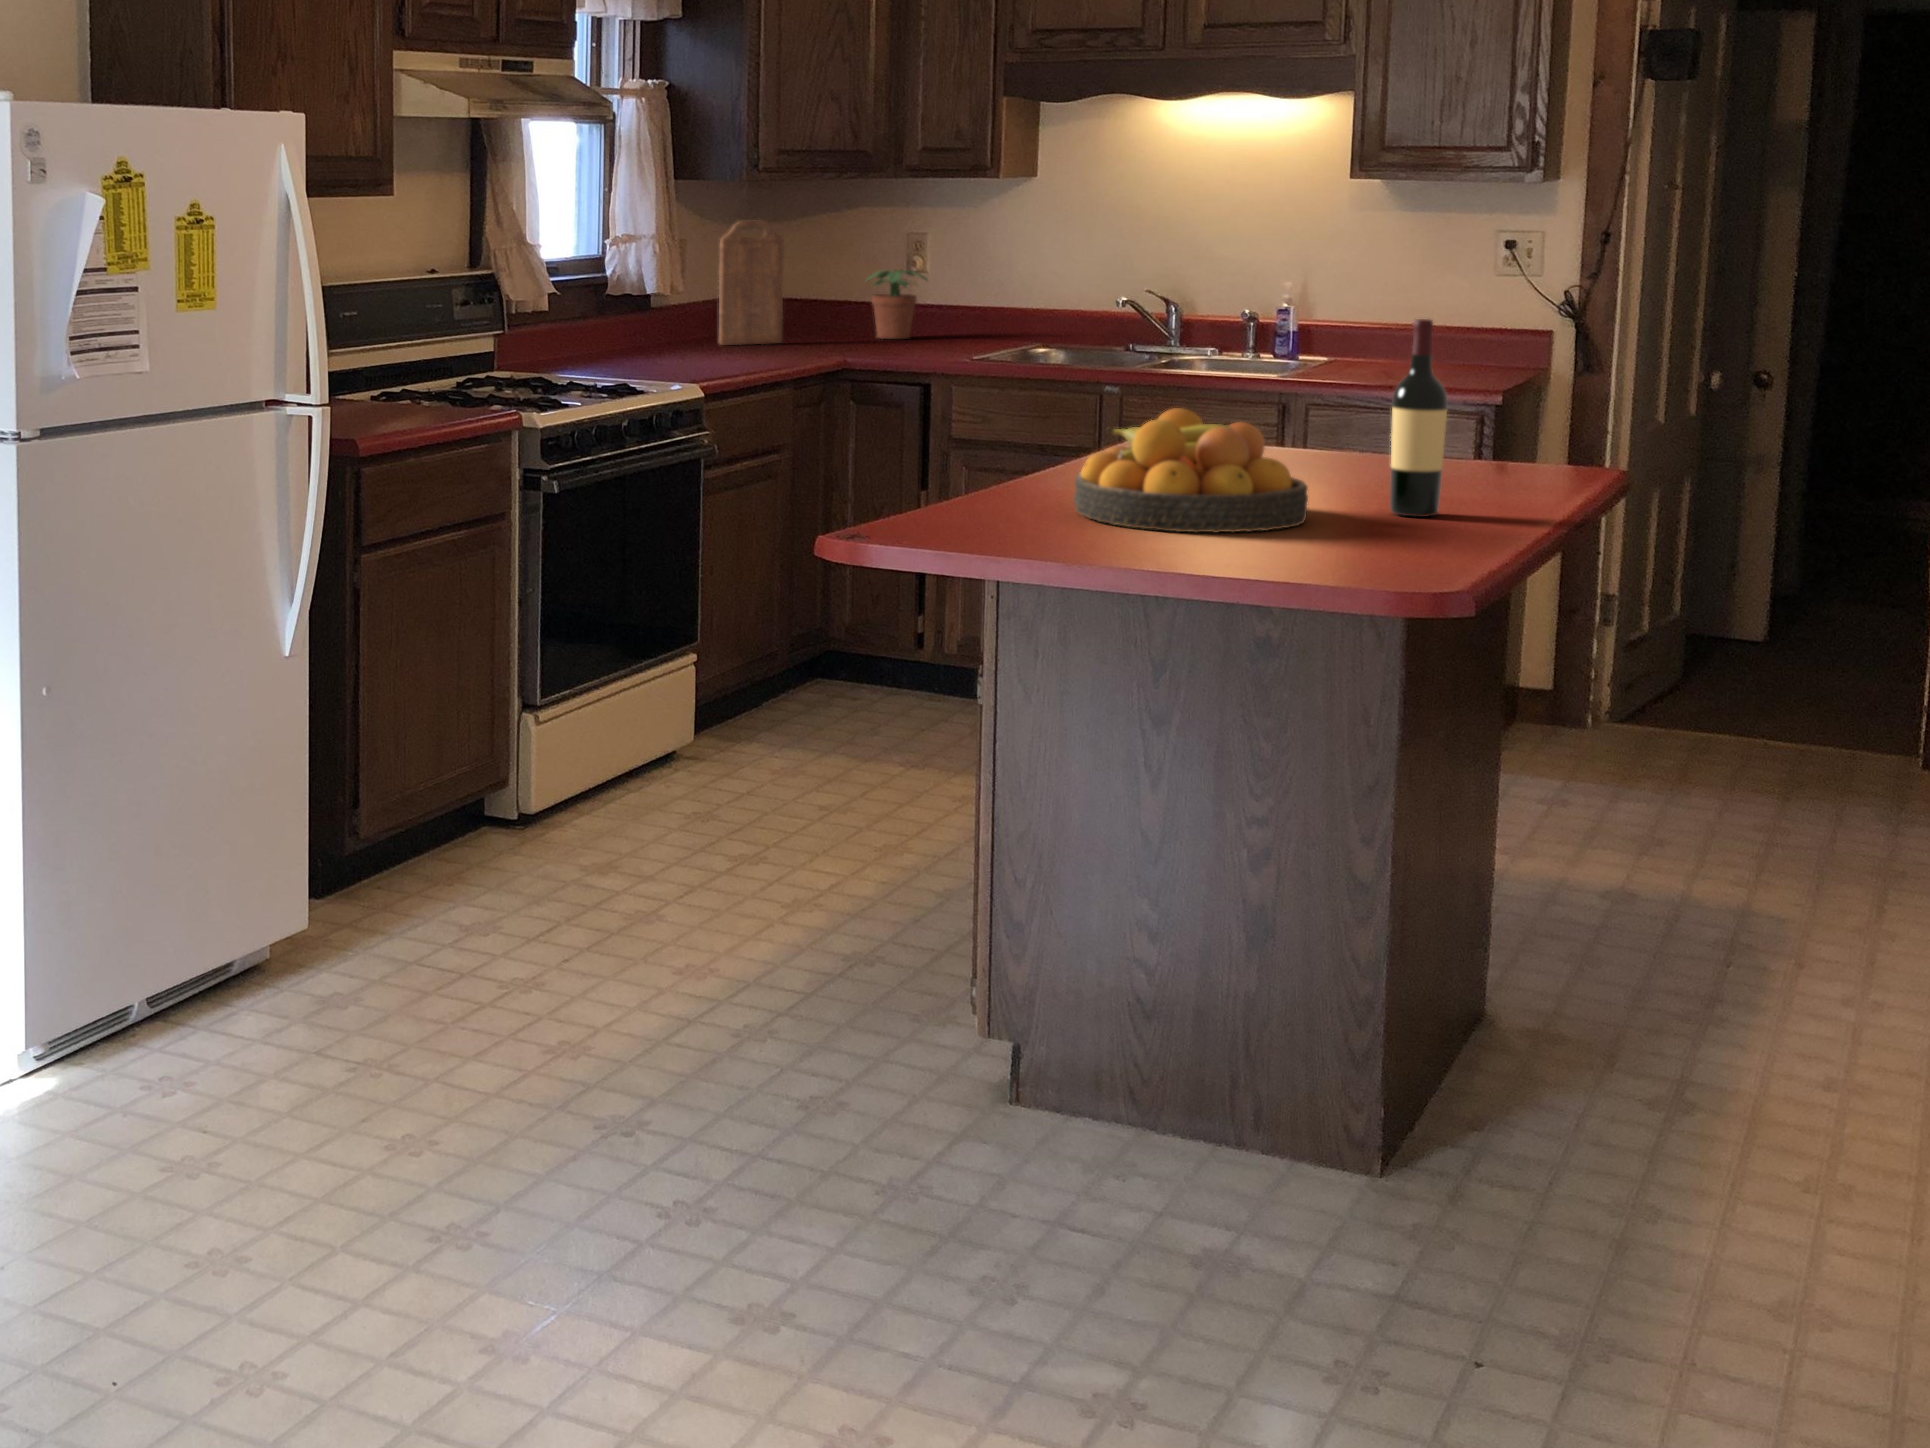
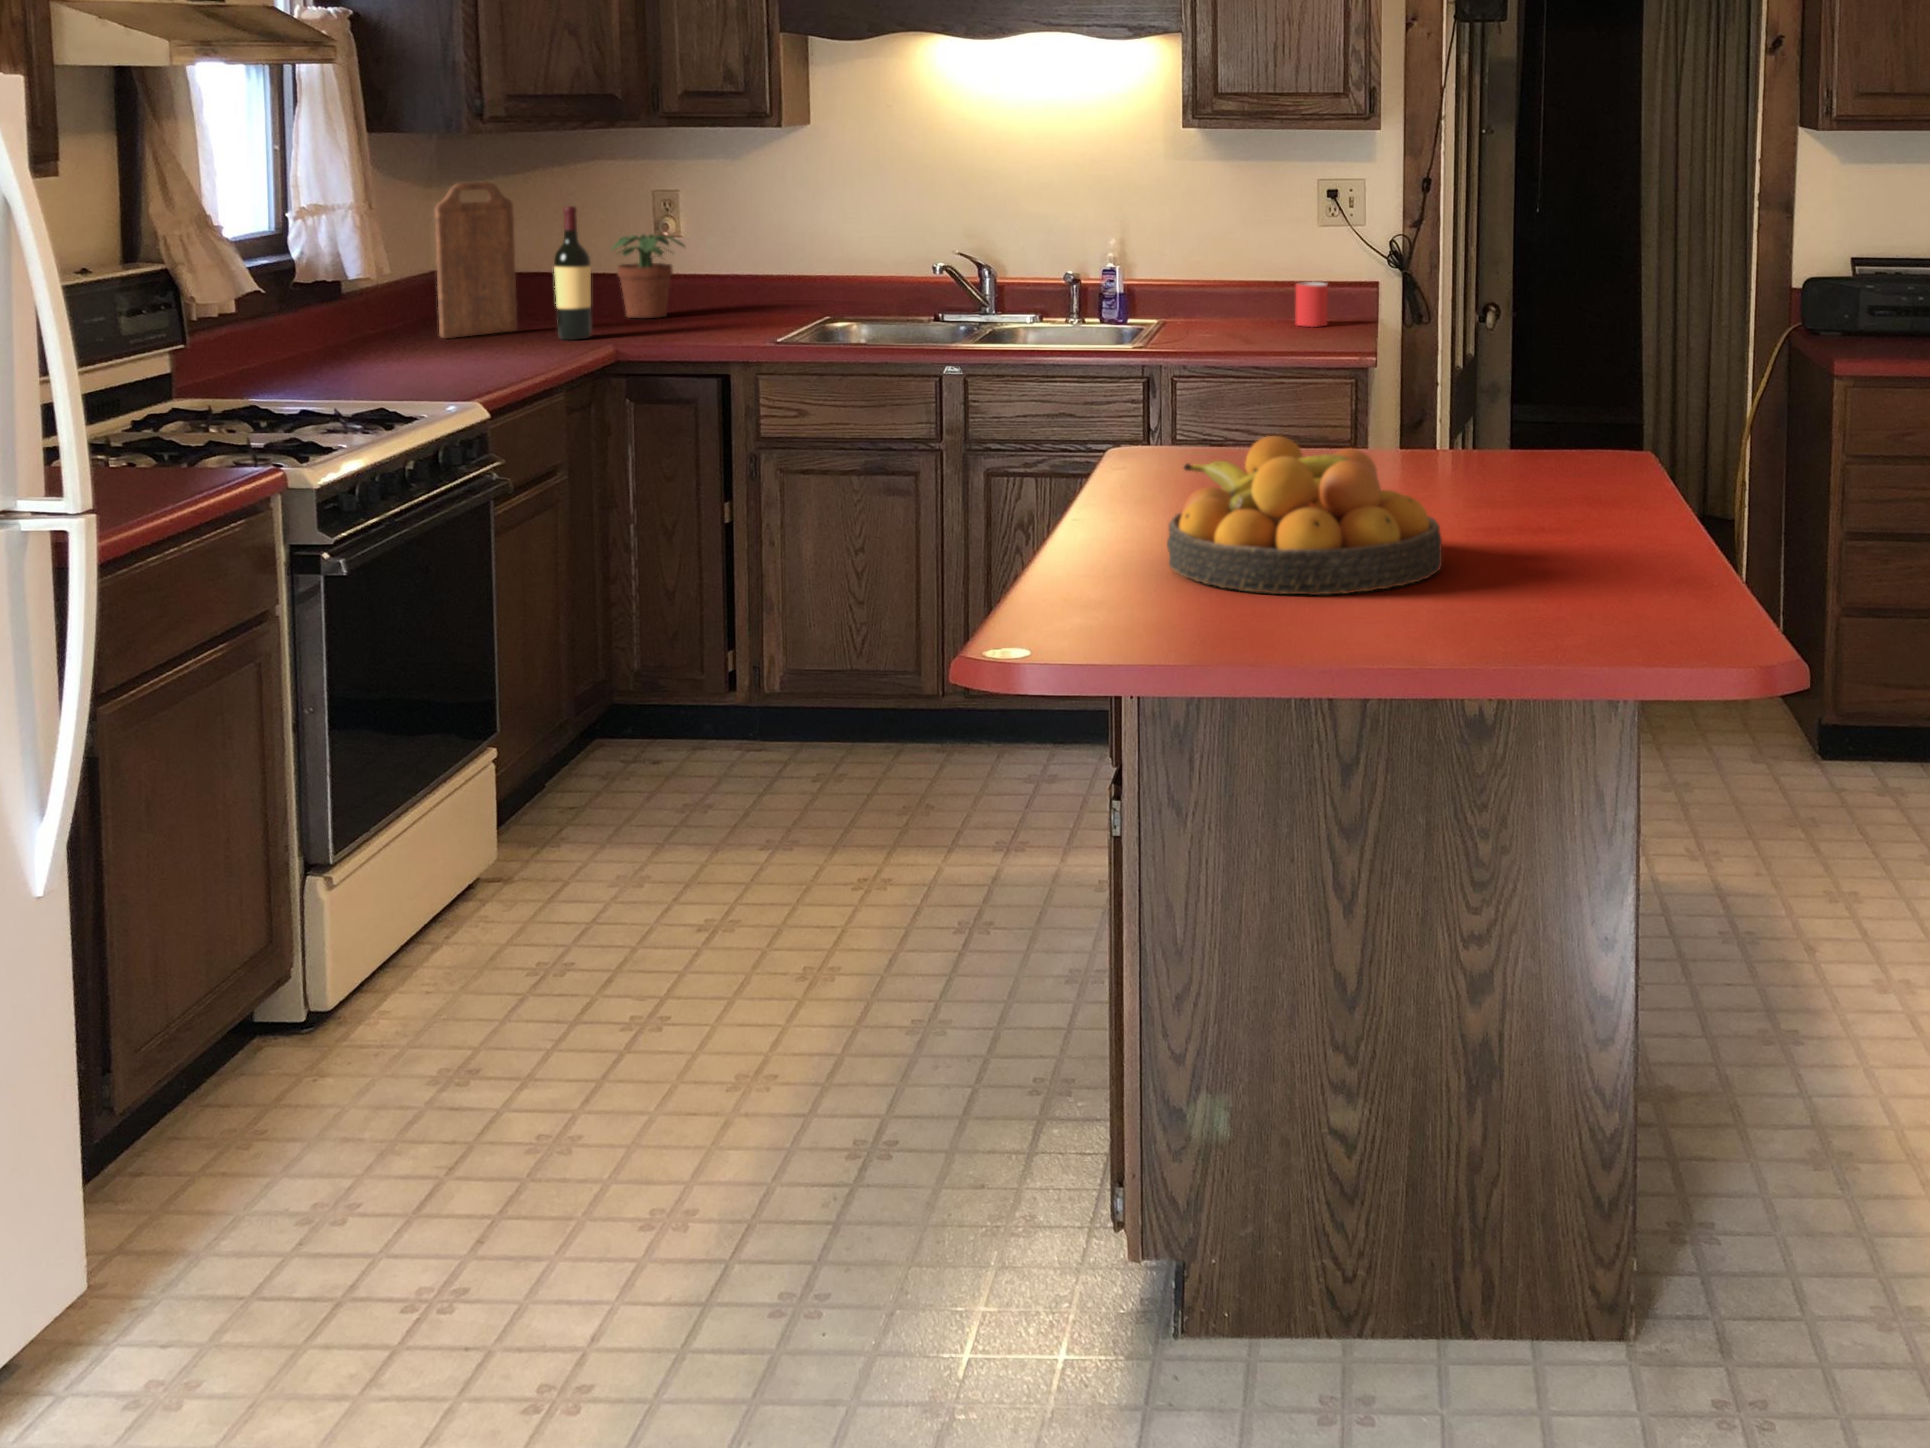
wine bottle: present [1390,319,1448,517] -> present [554,206,591,339]
mug: none [1457,328,1492,369] -> present [1295,282,1328,327]

